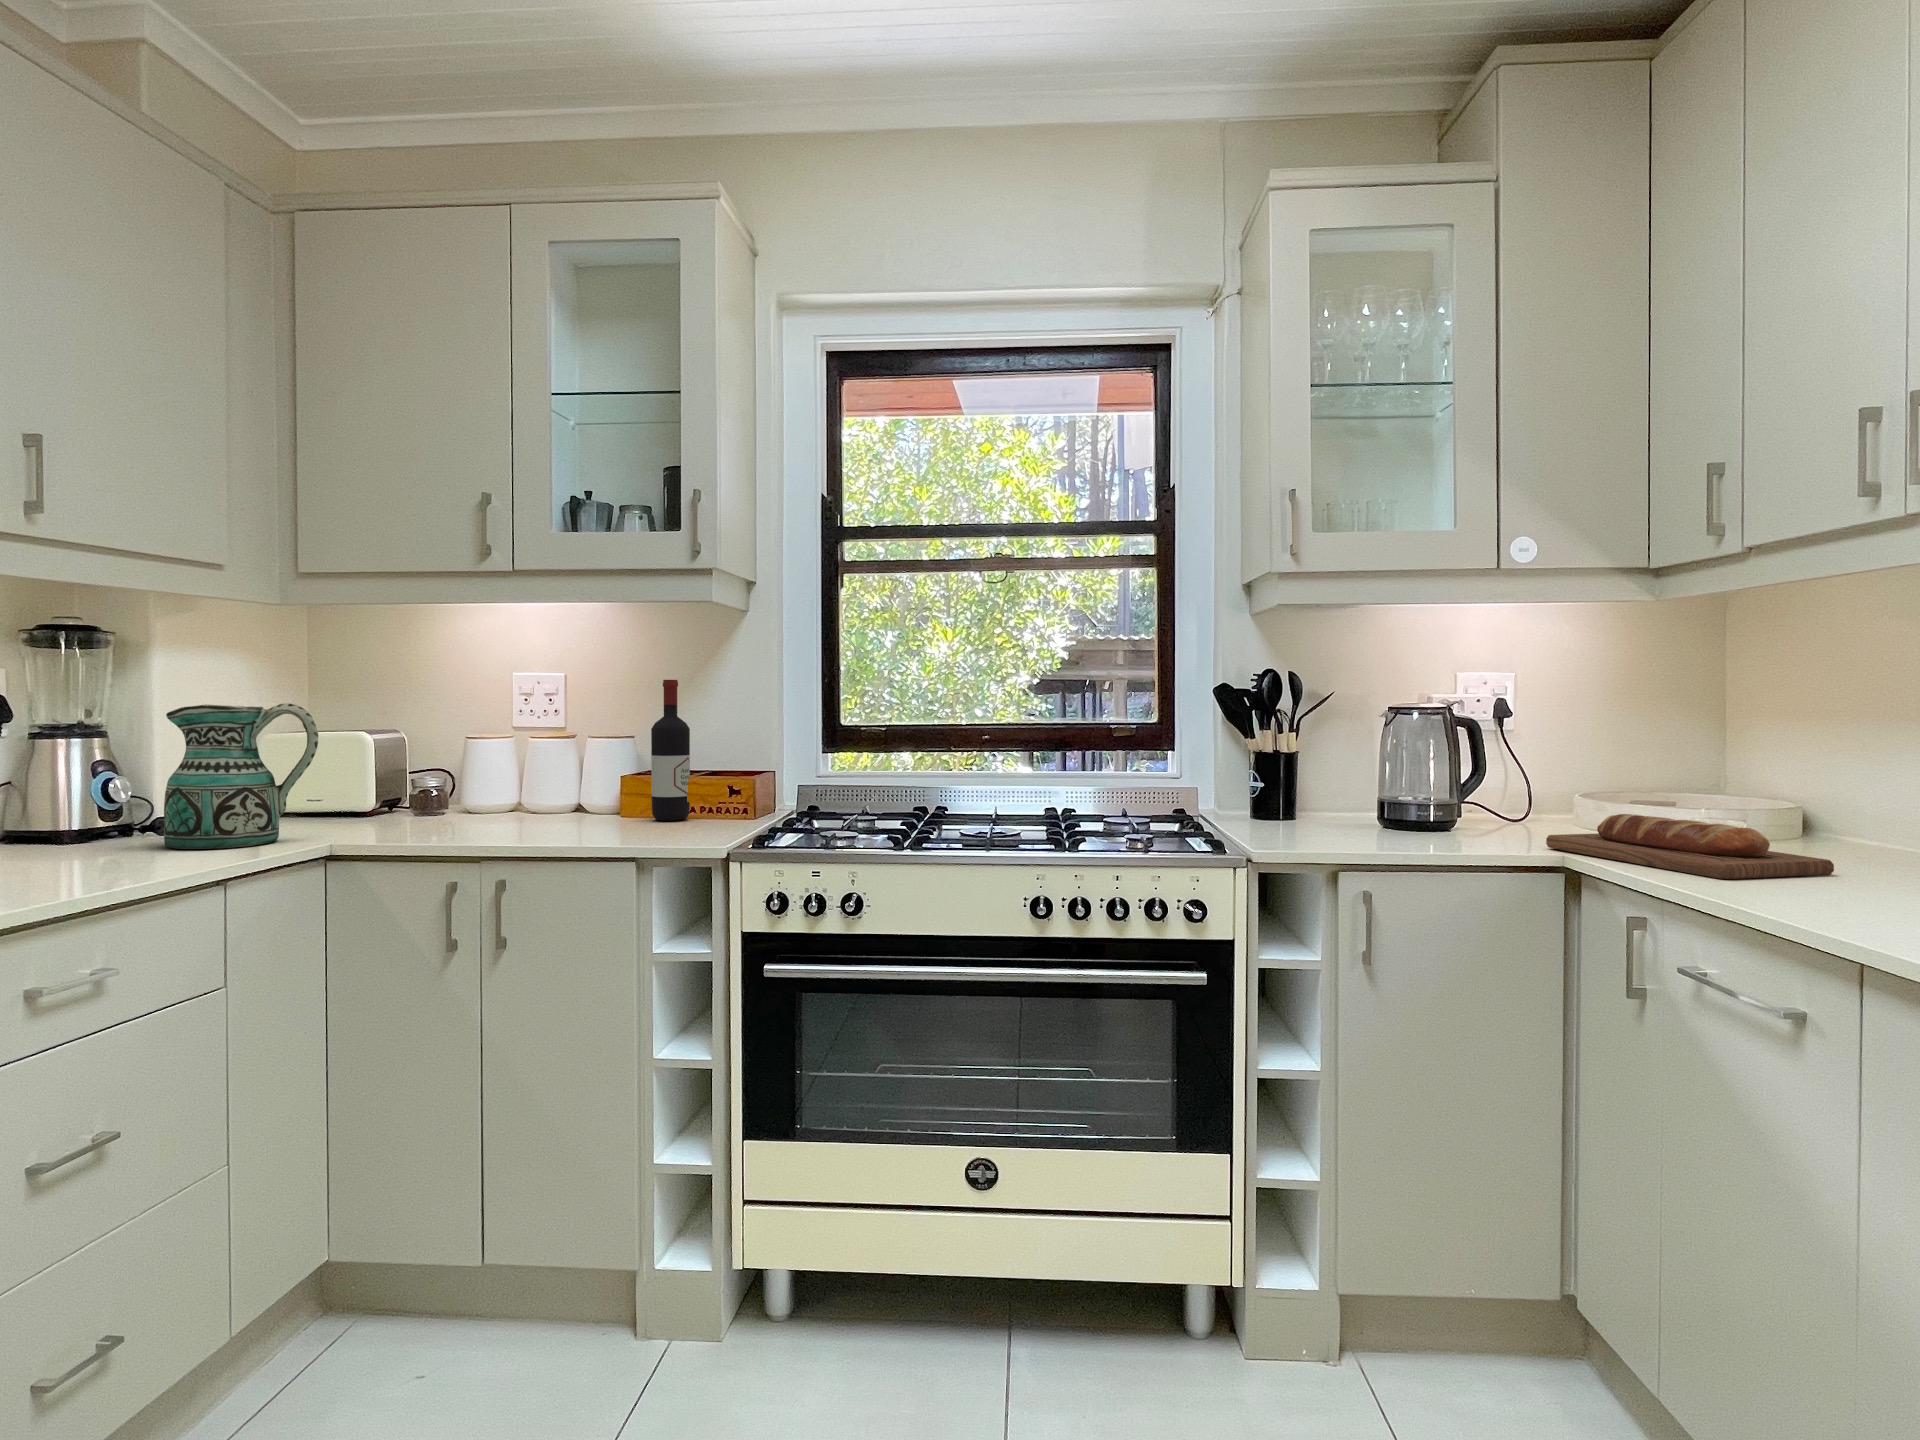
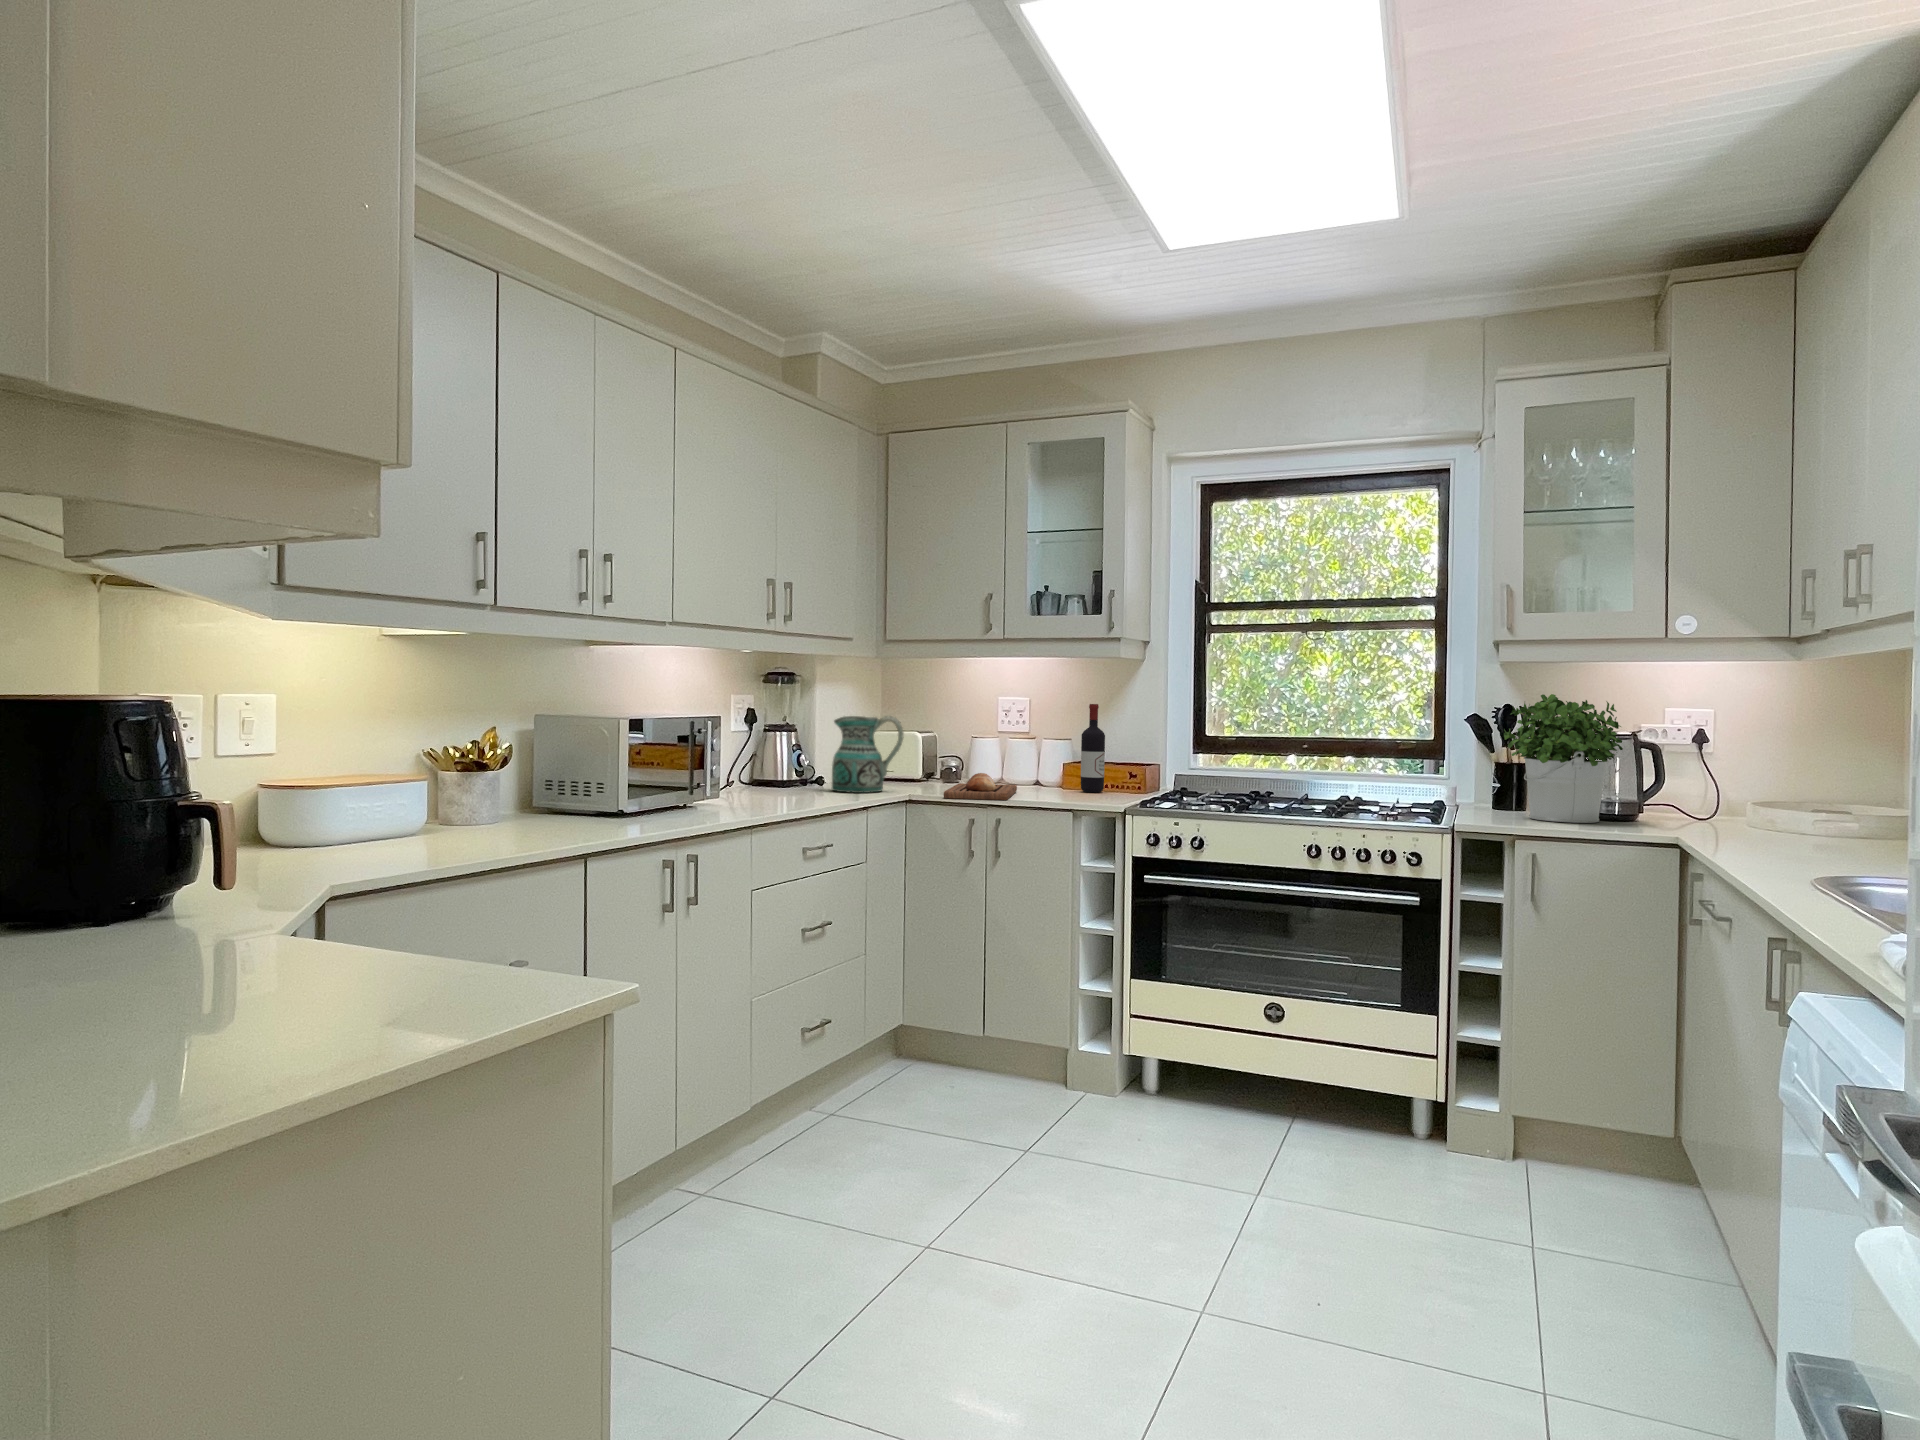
potted plant: none [1281,651,1438,837] -> present [1504,694,1623,823]
bread loaf: present [1546,814,1834,879] -> present [944,773,1017,800]

